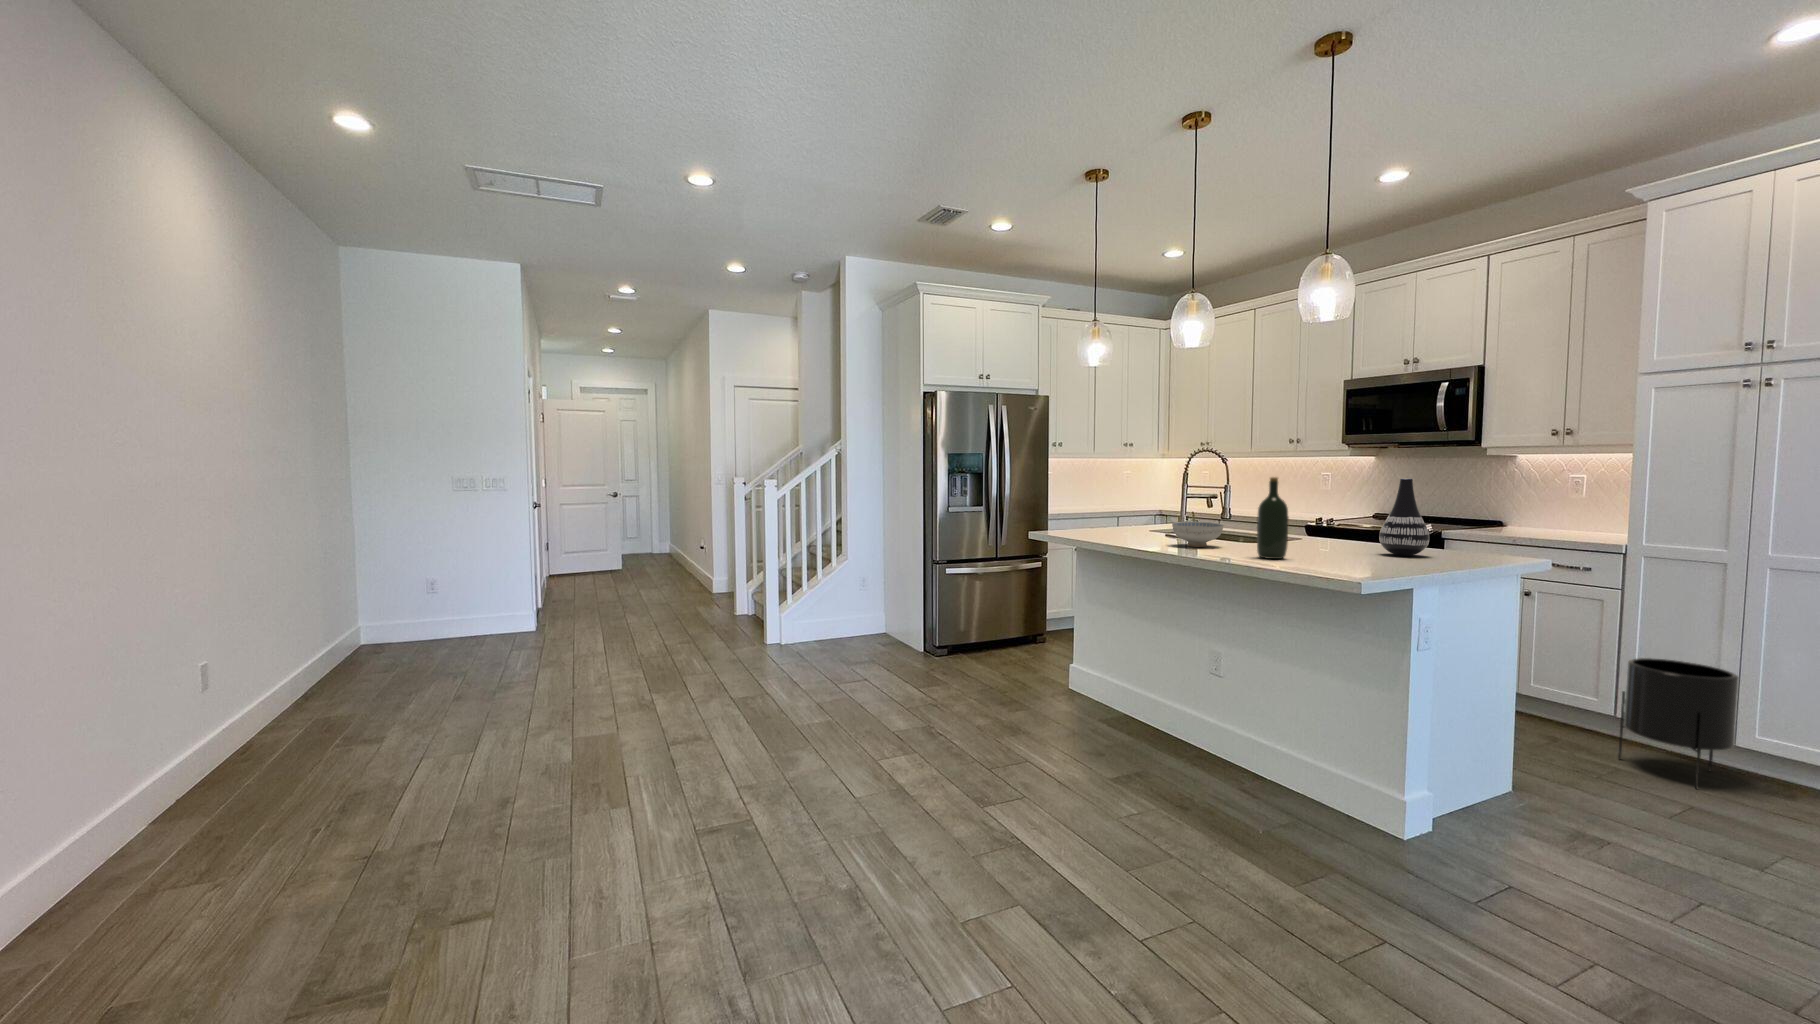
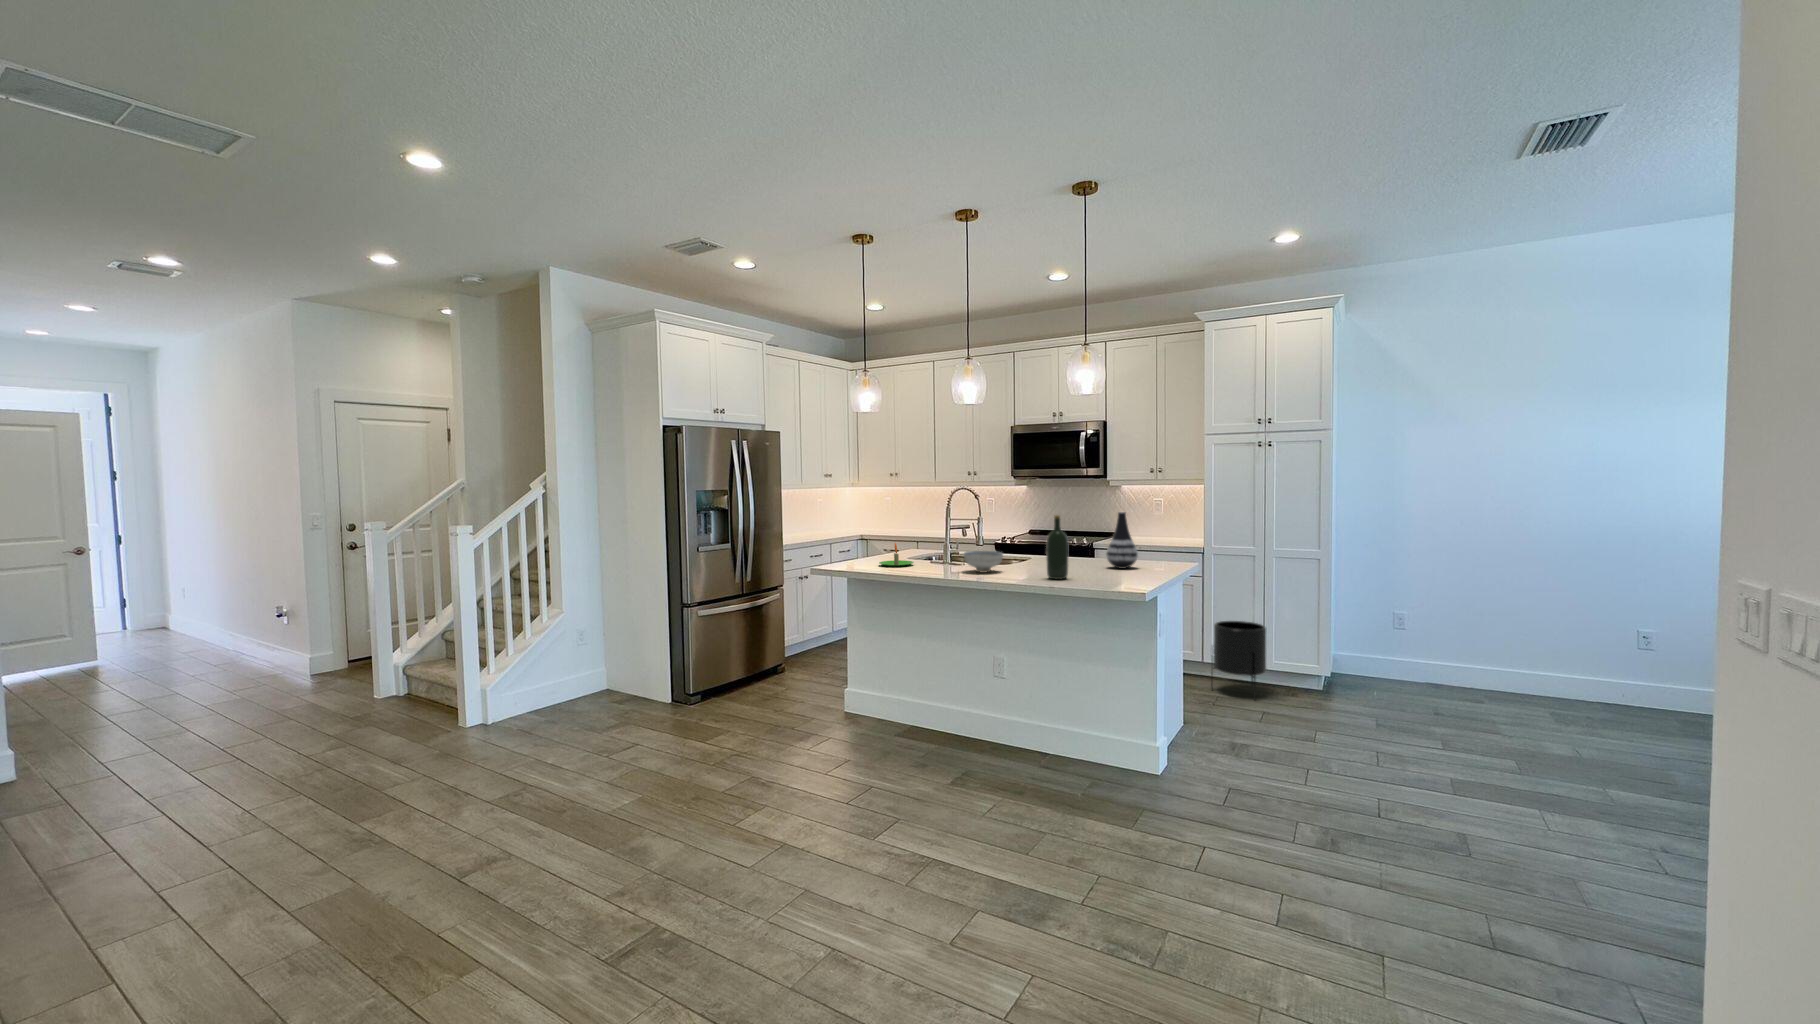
candle: none [1097,509,1138,536] -> present [879,543,914,567]

